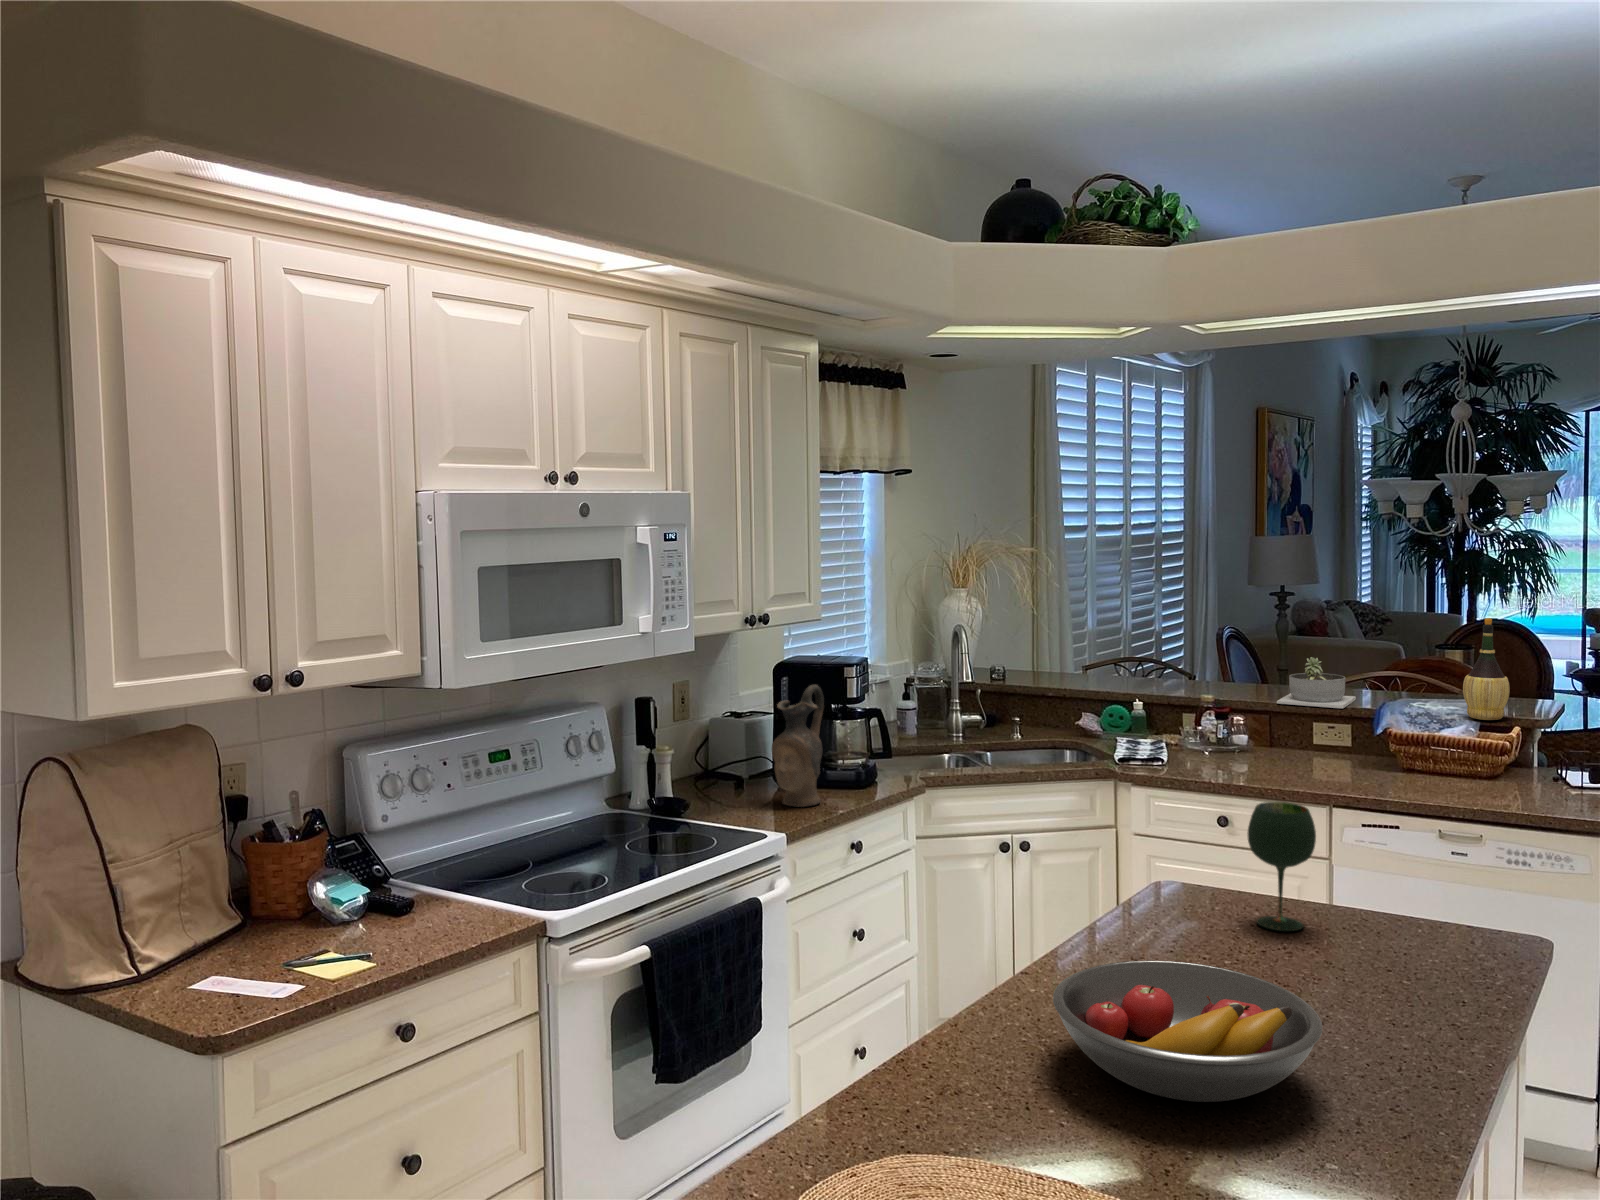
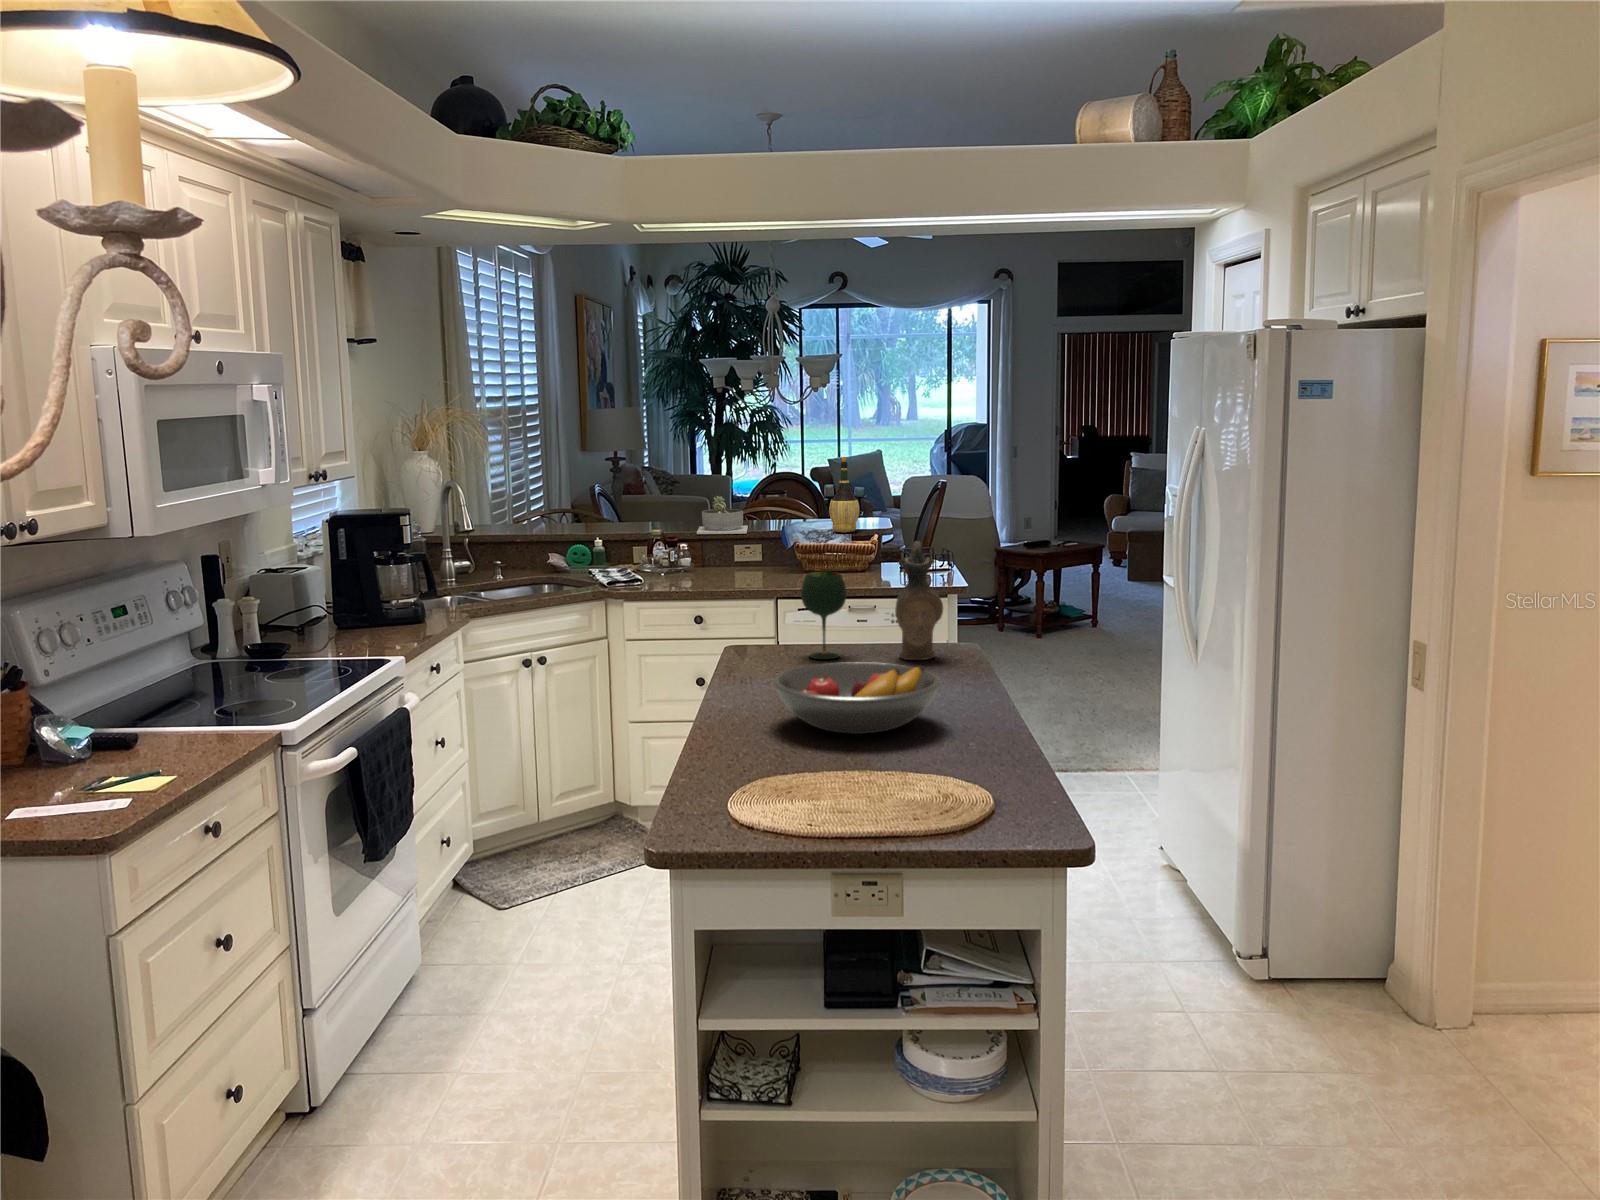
ceramic pitcher: present [772,685,824,807] -> present [895,541,943,660]

